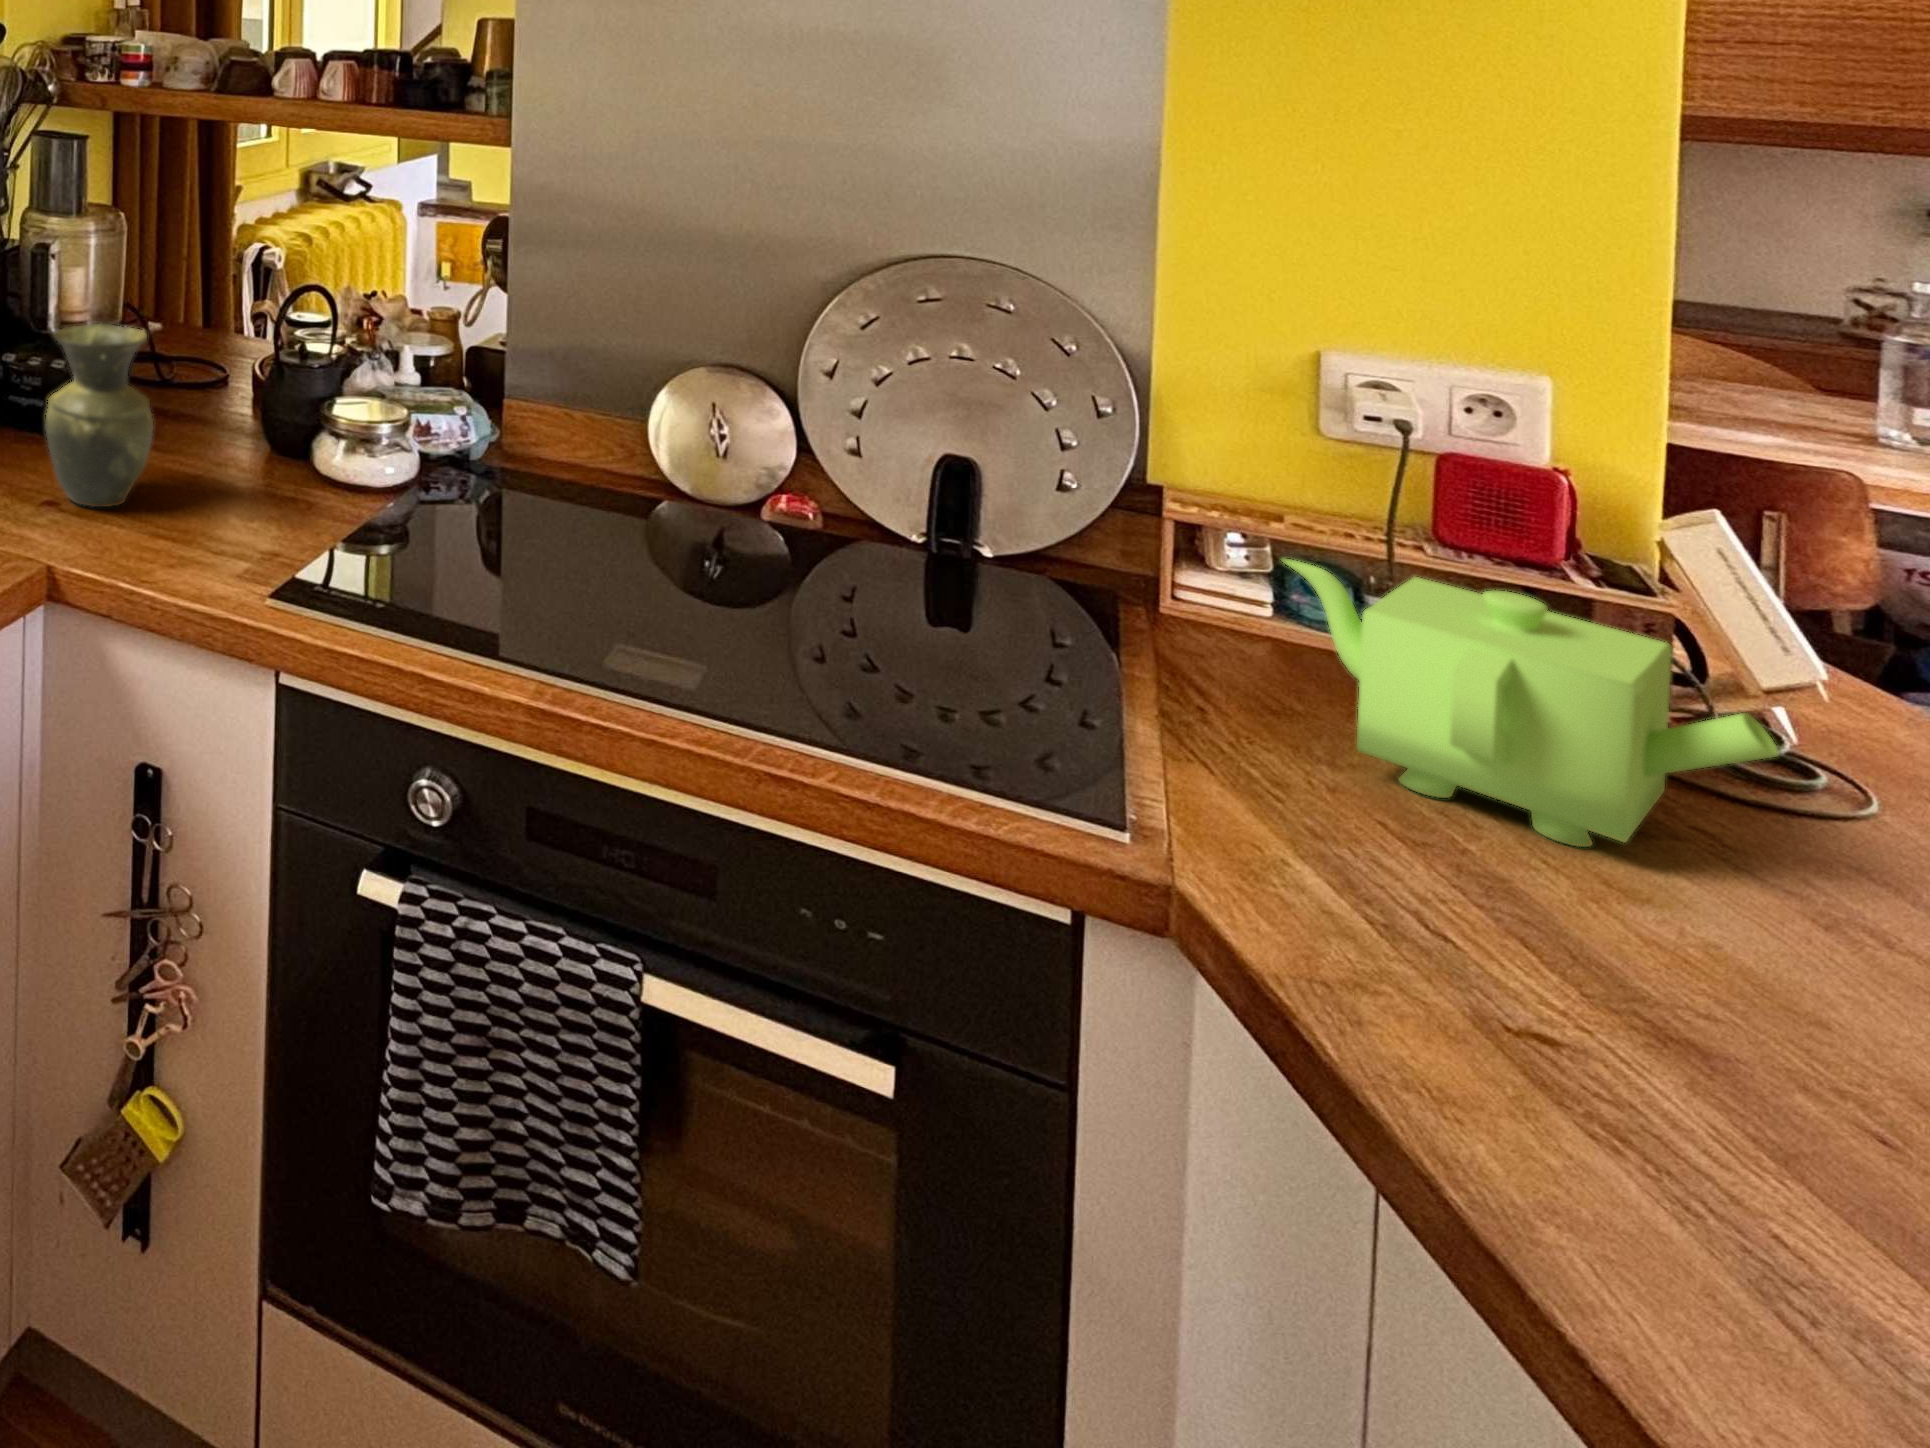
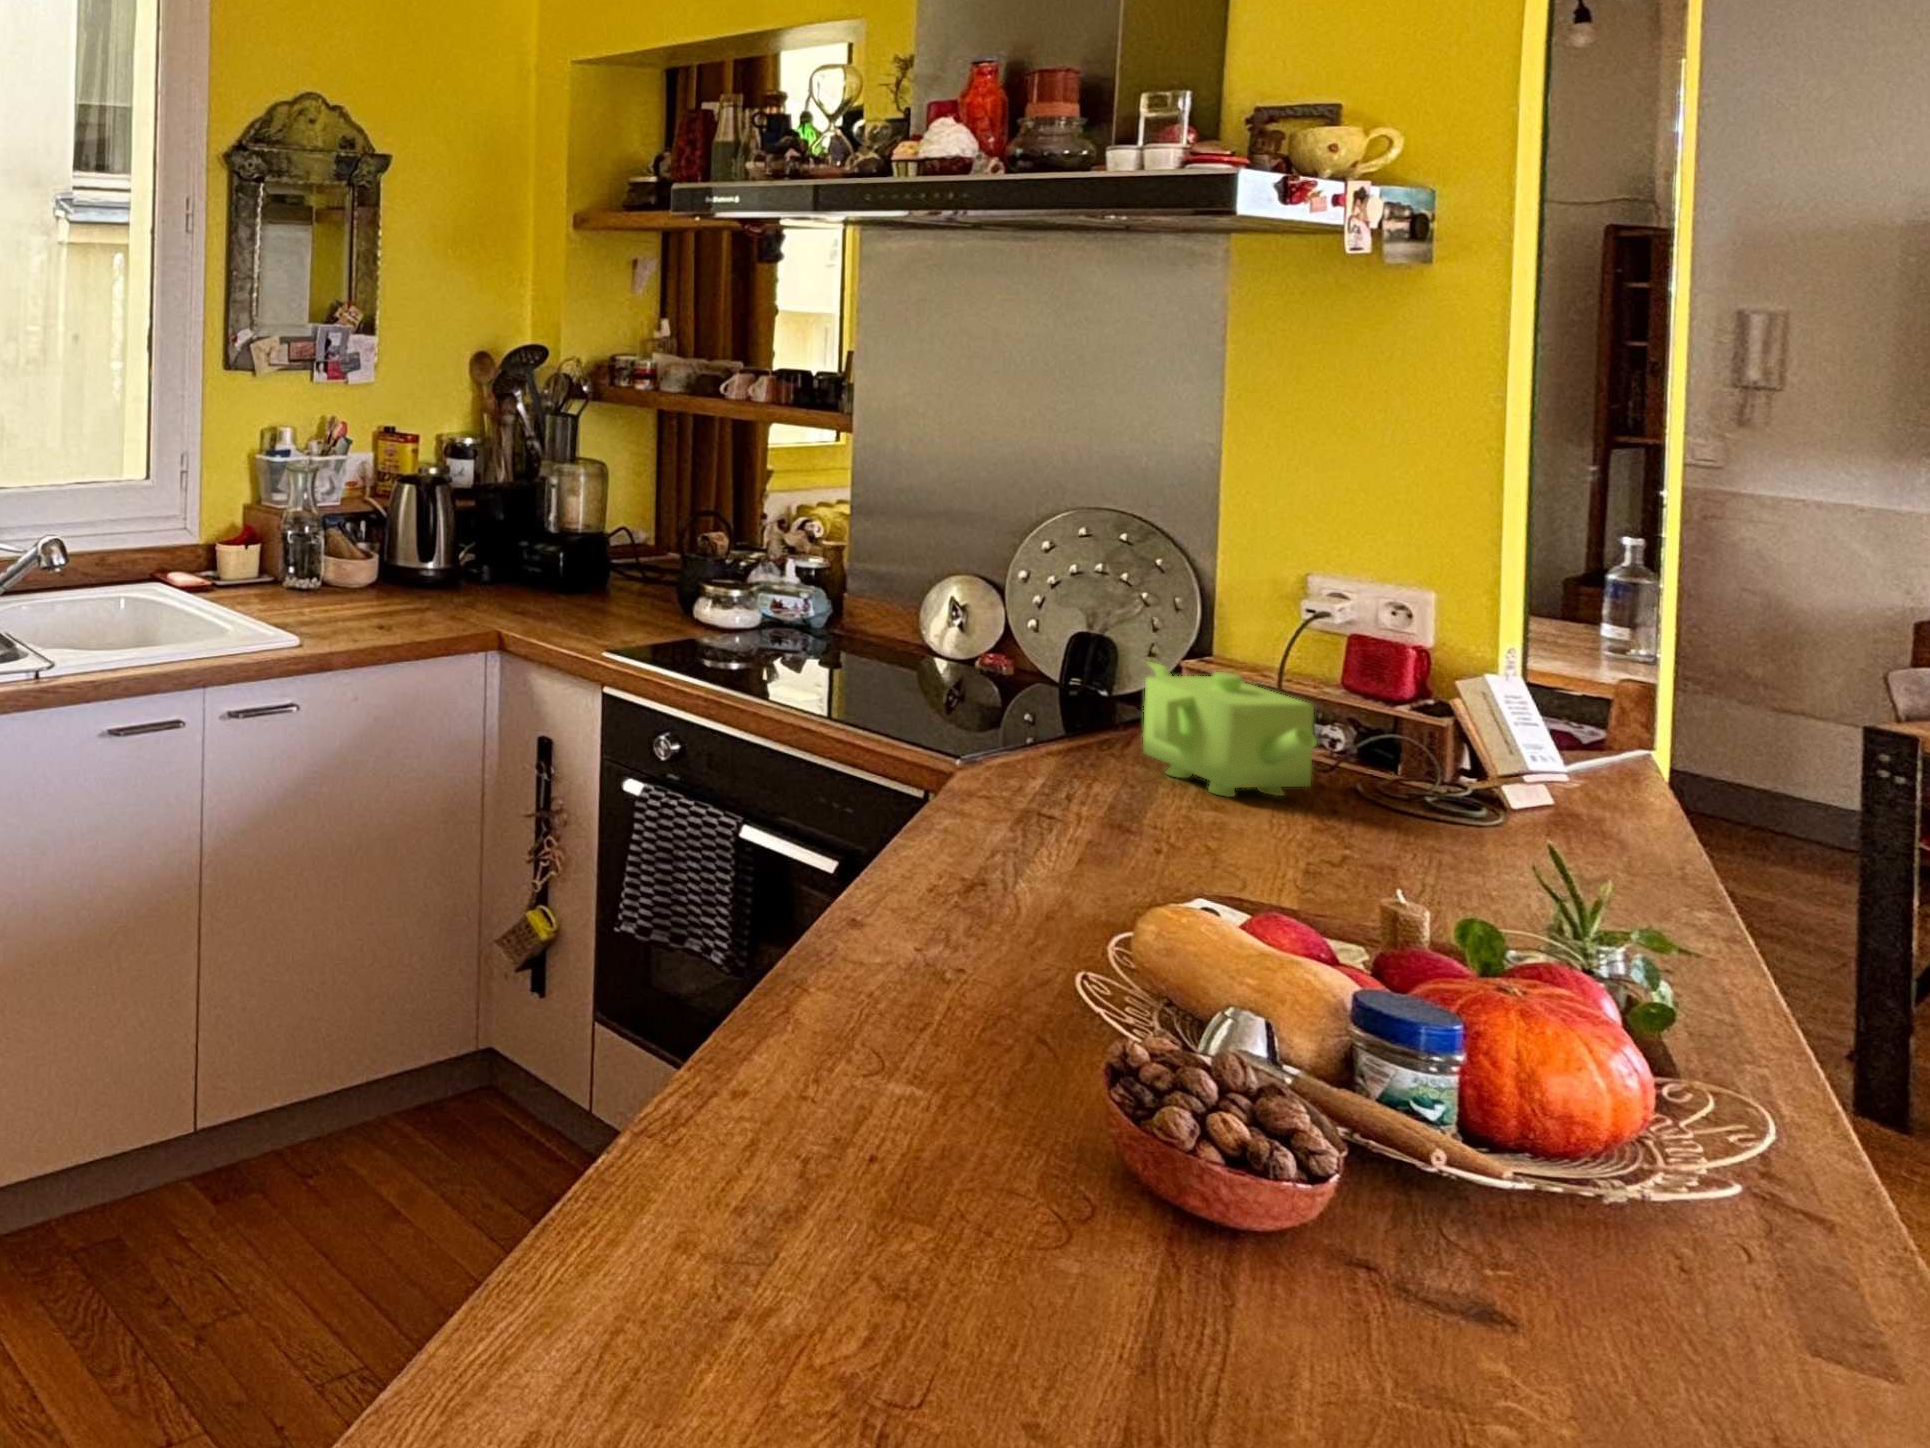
vase: present [45,324,153,507] -> none [521,518,584,618]

